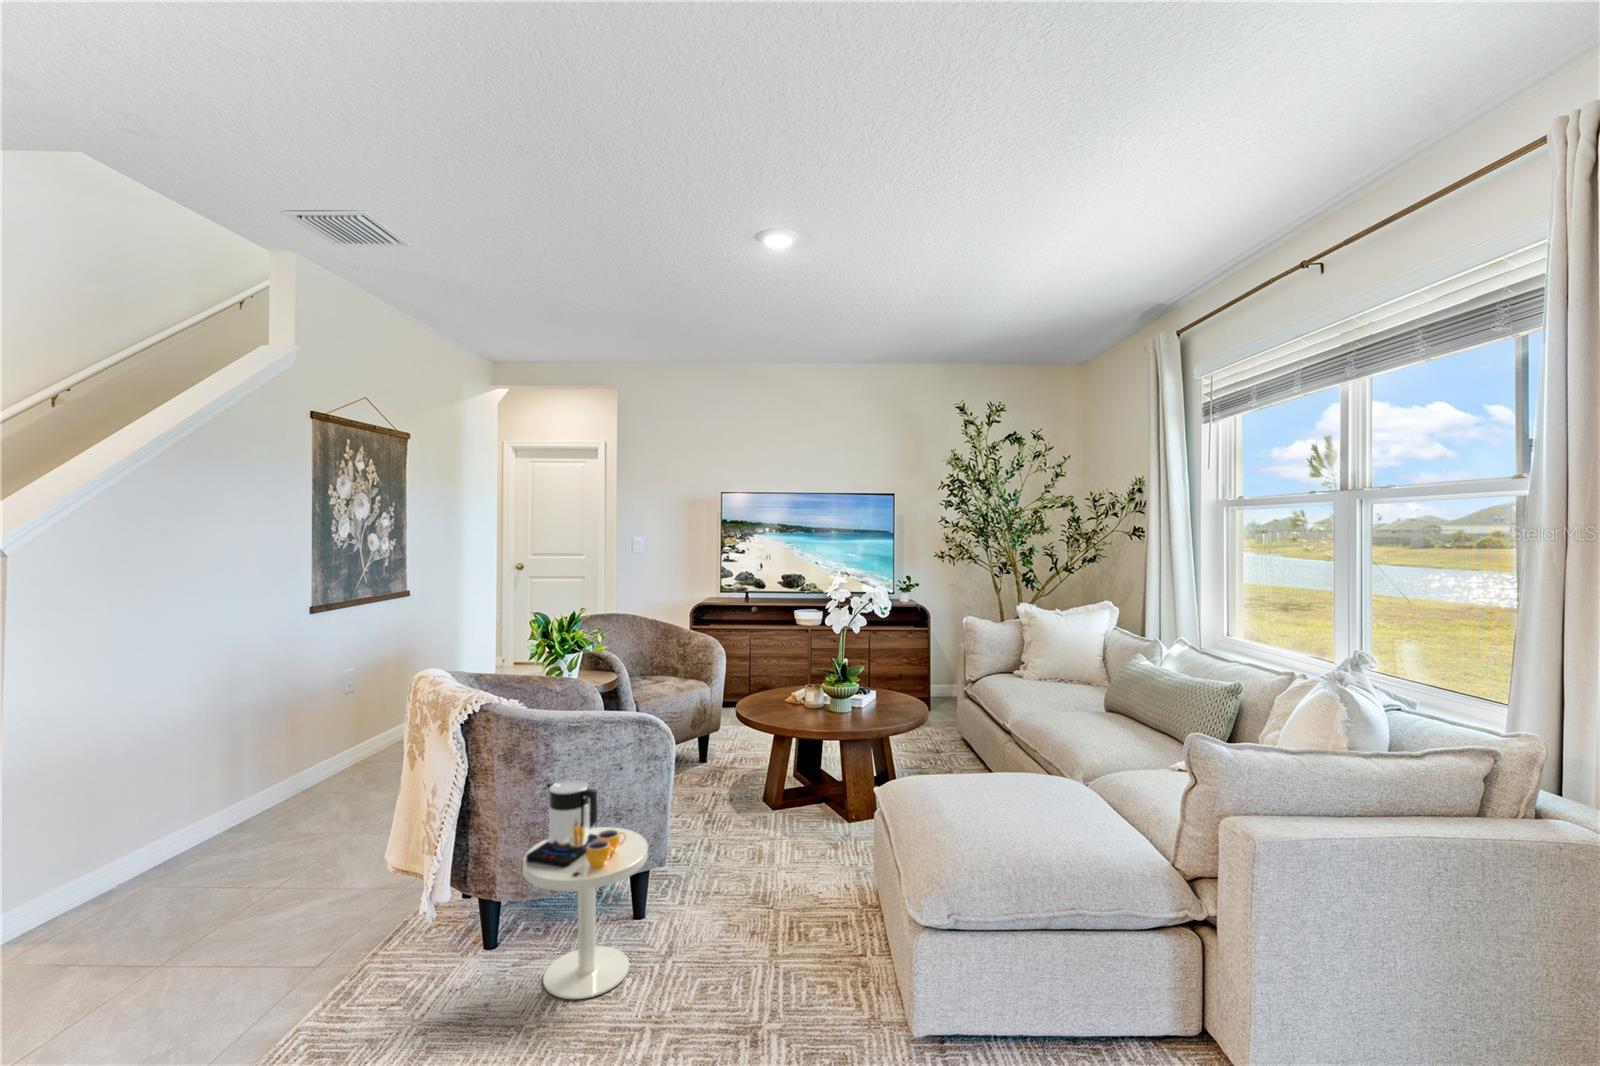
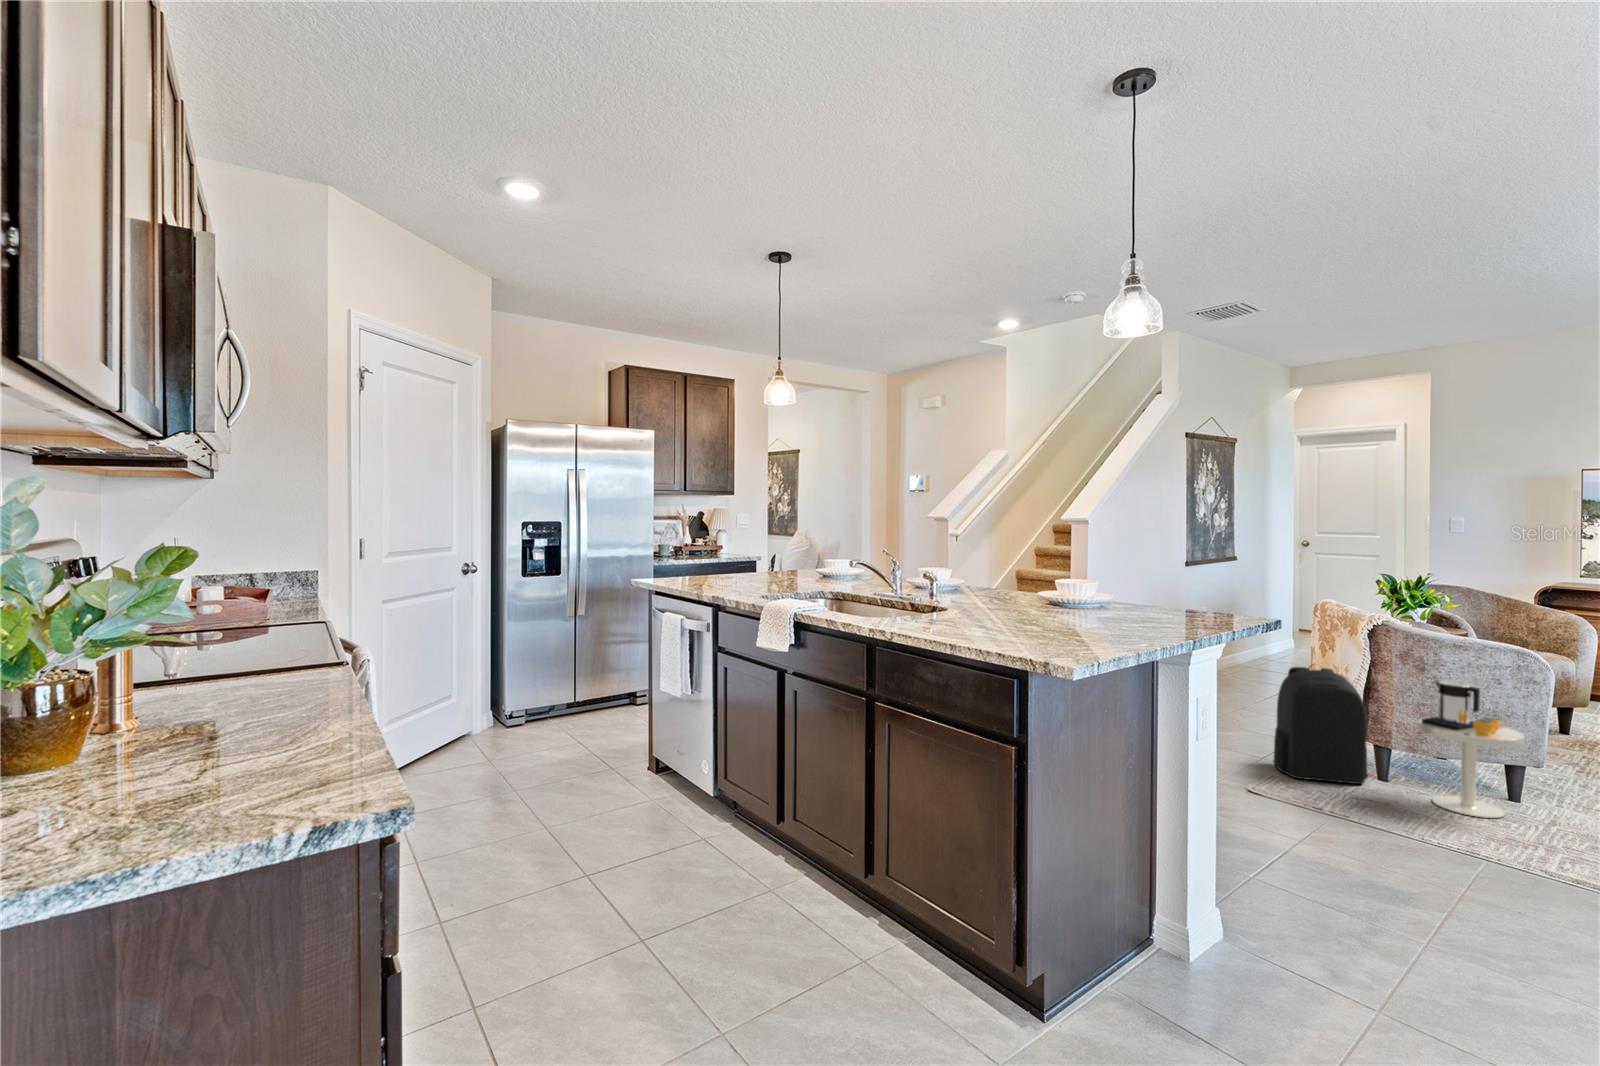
backpack: none [311,785,466,1019] -> present [1273,665,1368,784]

